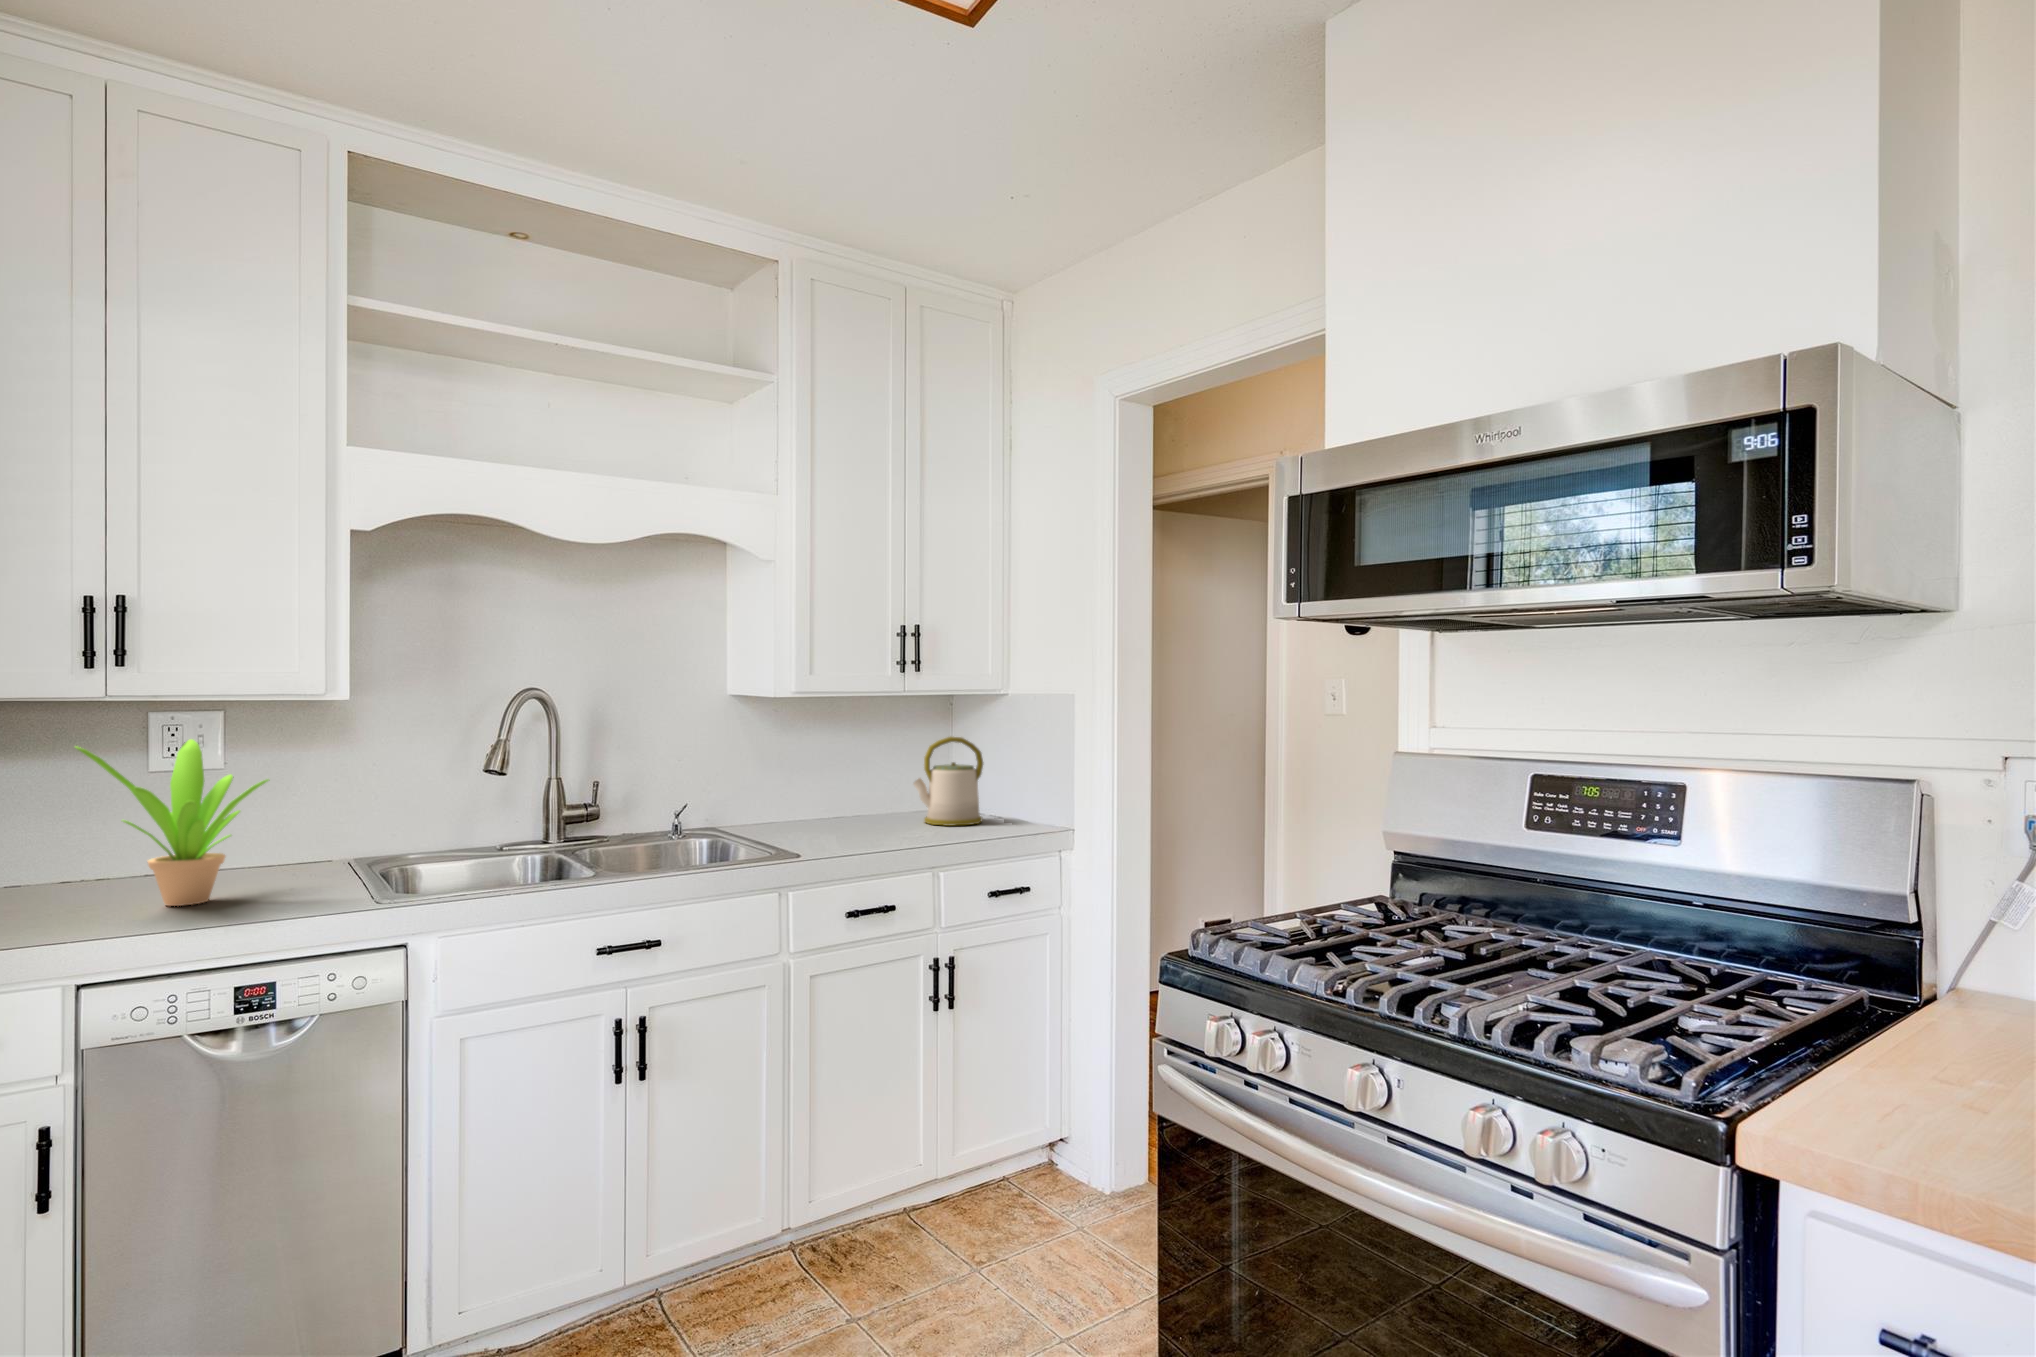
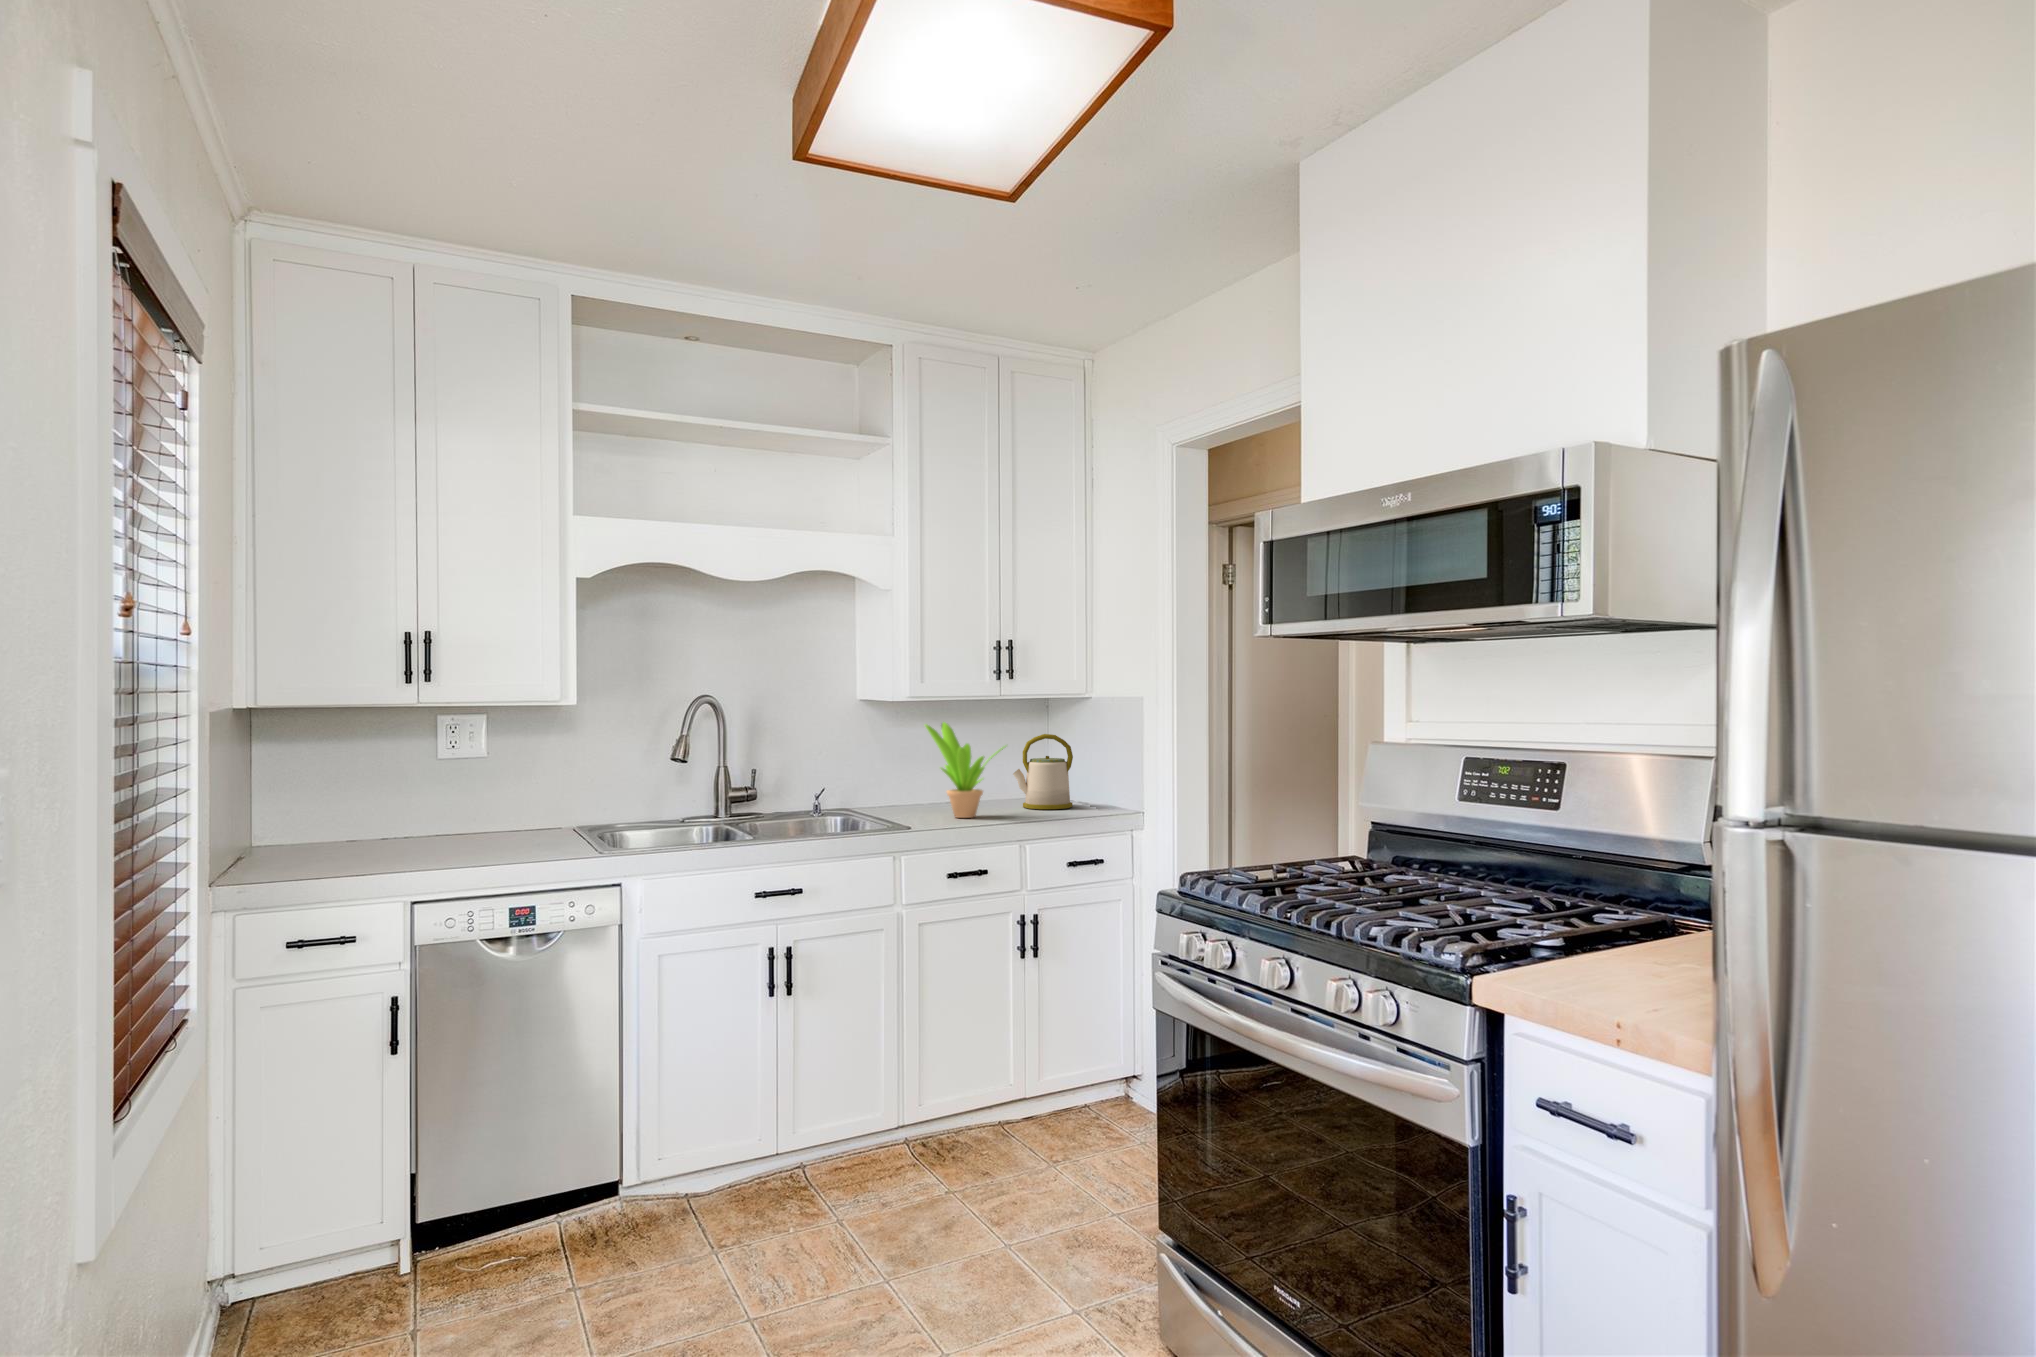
potted plant: present [75,739,269,906] -> present [925,722,1005,818]

